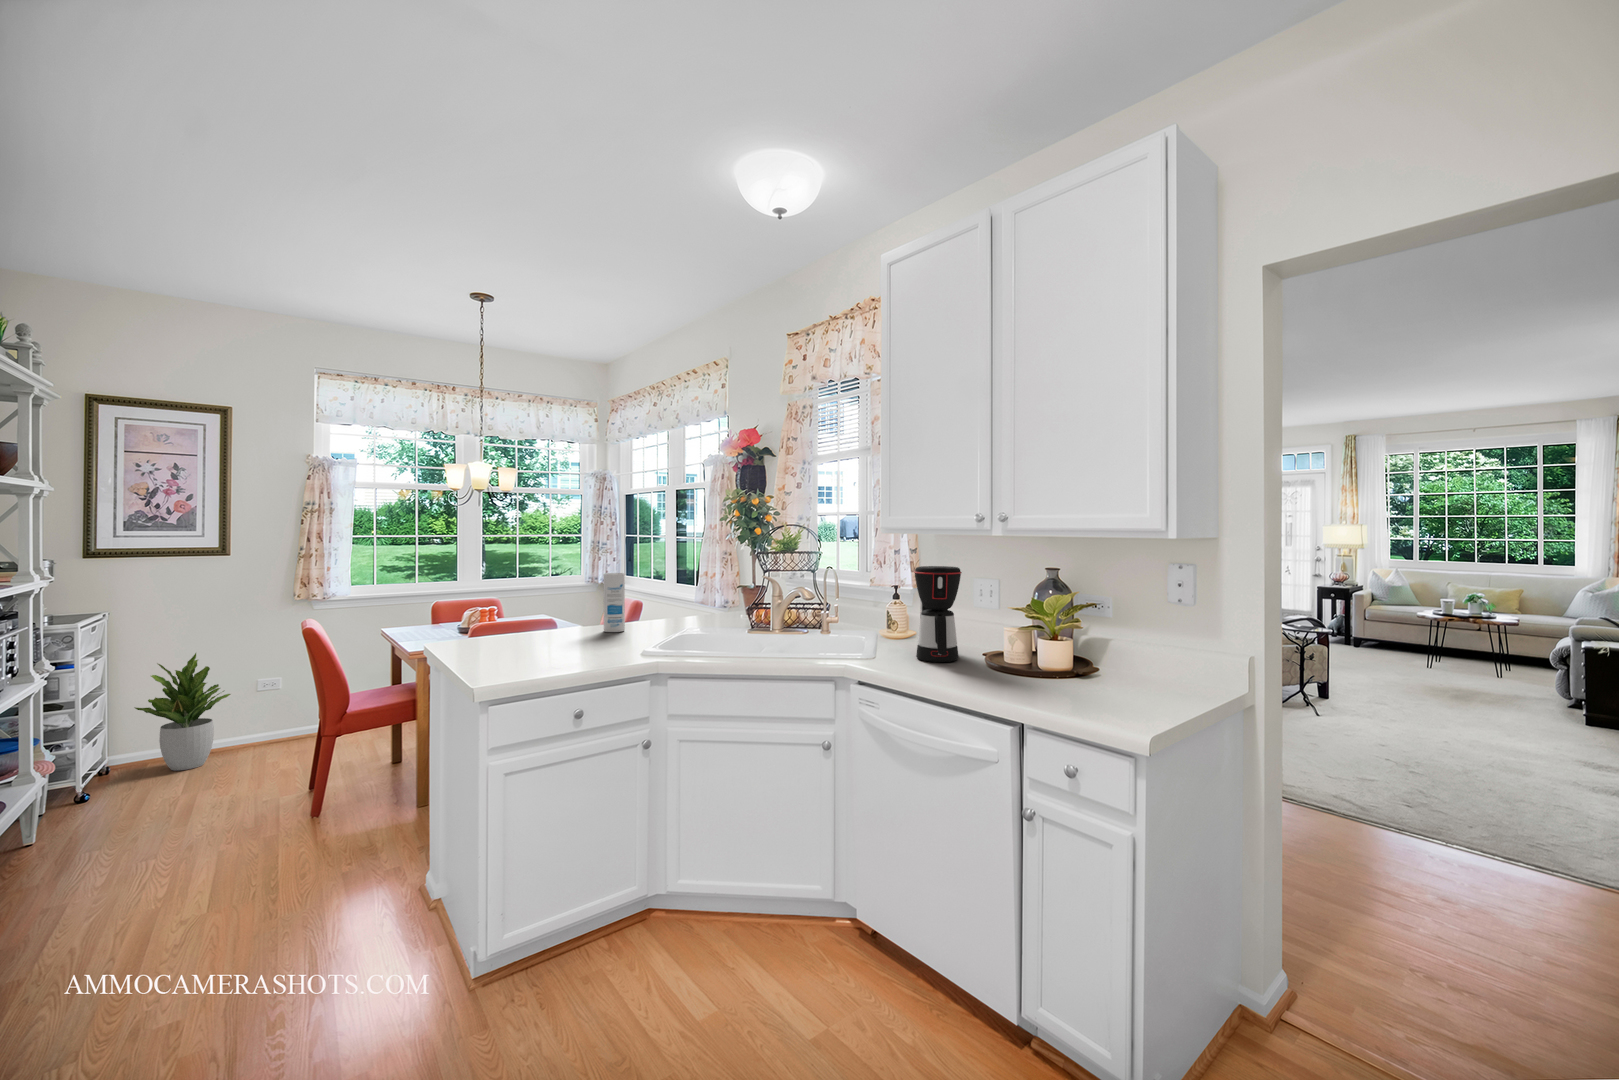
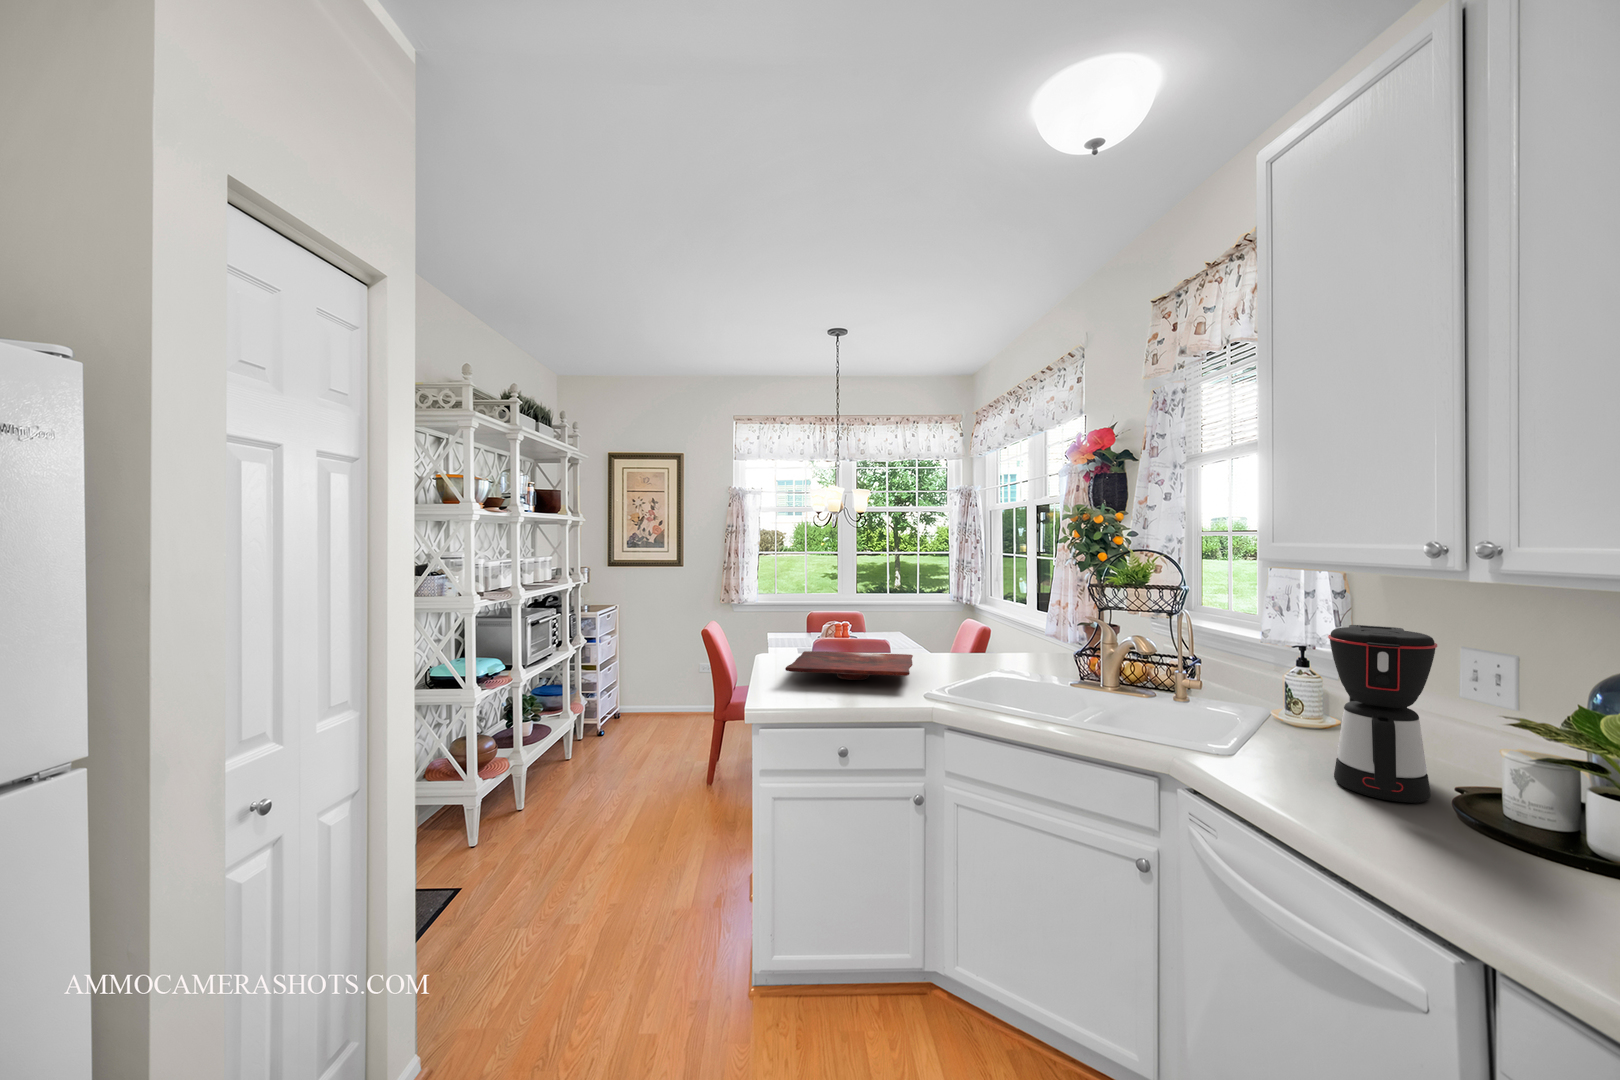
canister: present [603,573,625,632] -> none [911,600,933,665]
cutting board: none [499,622,624,647] -> present [785,651,913,680]
potted plant: present [135,653,230,771] -> none [629,636,684,723]

